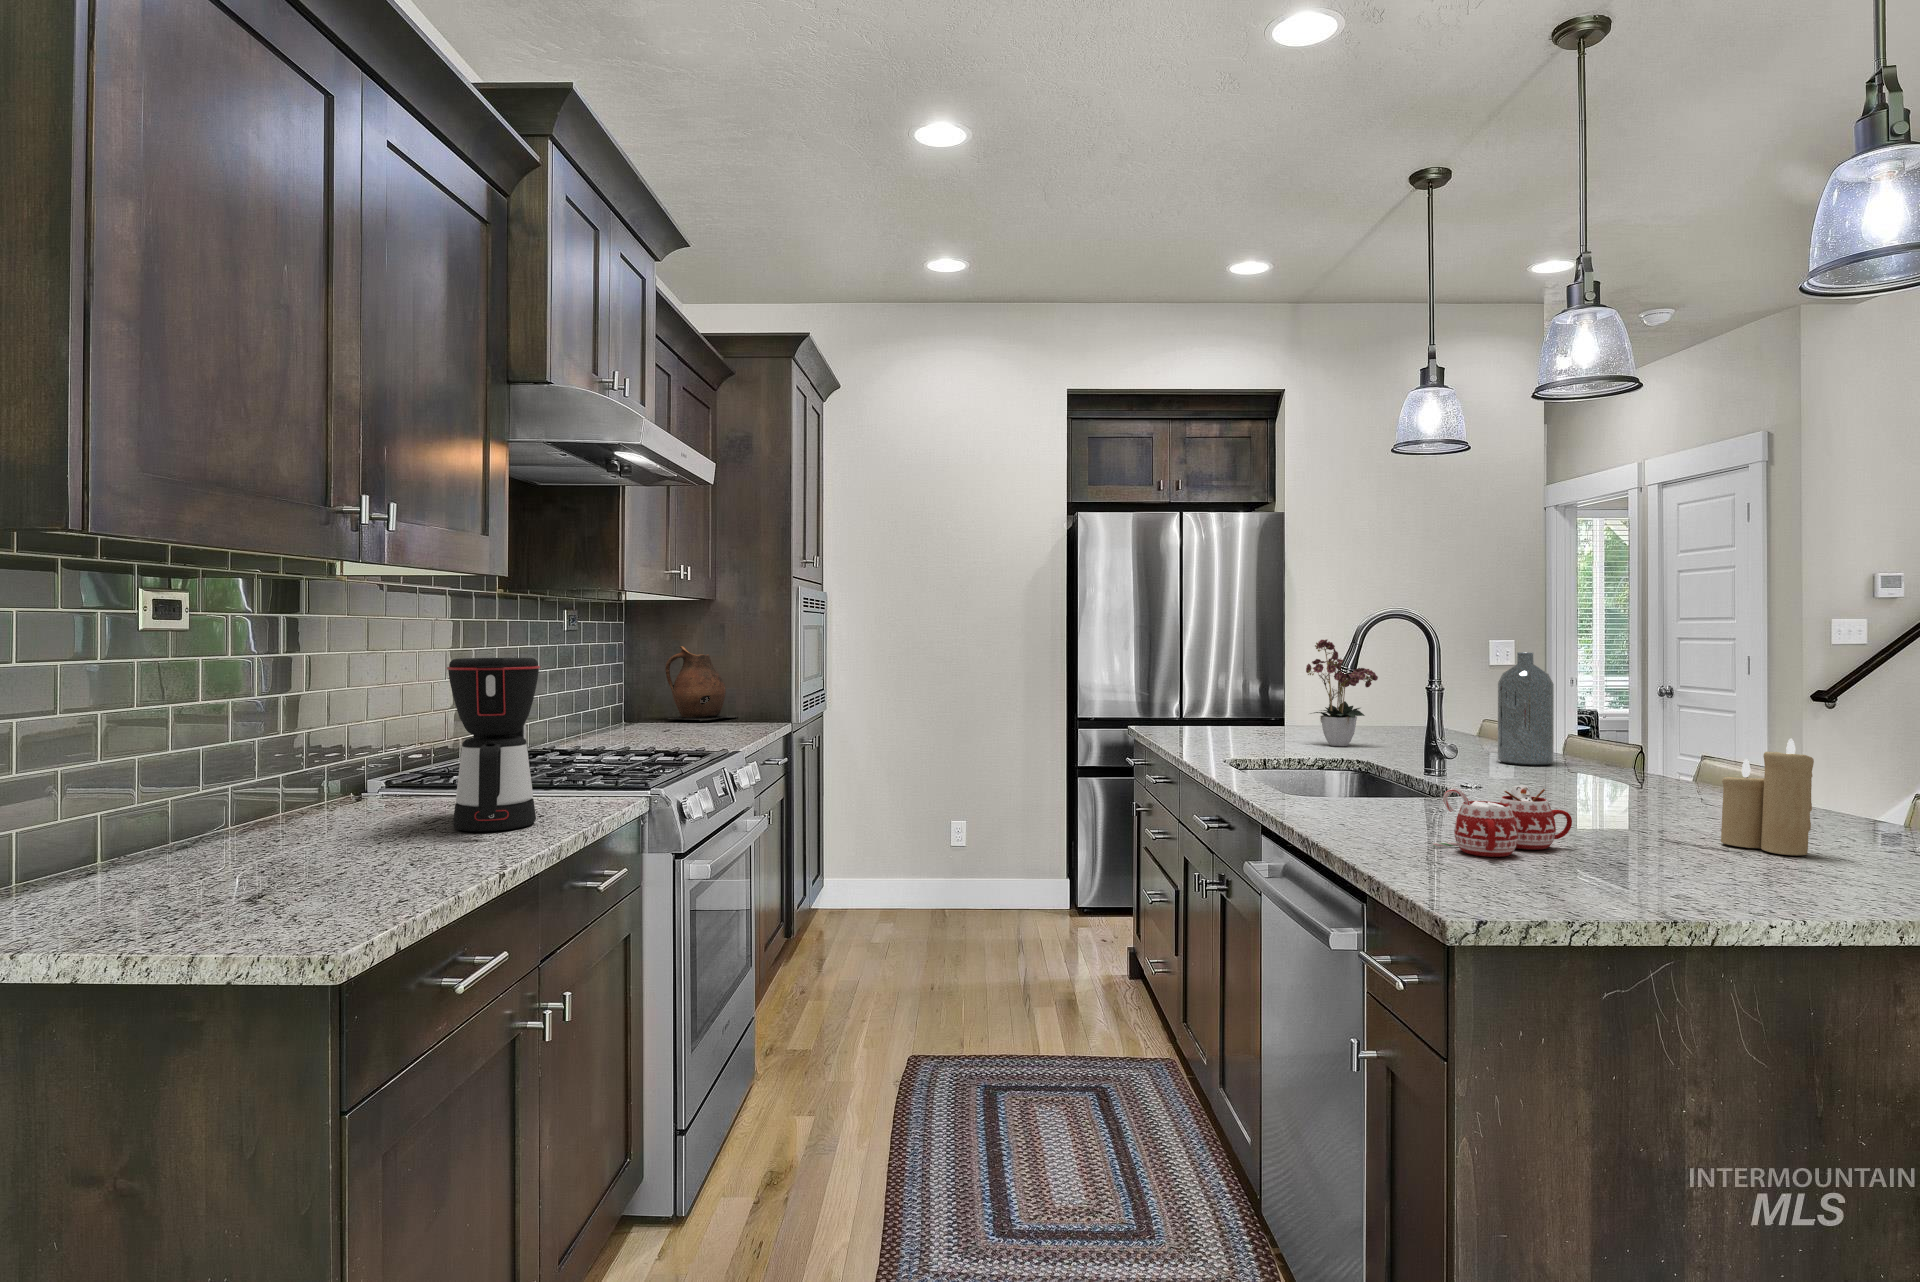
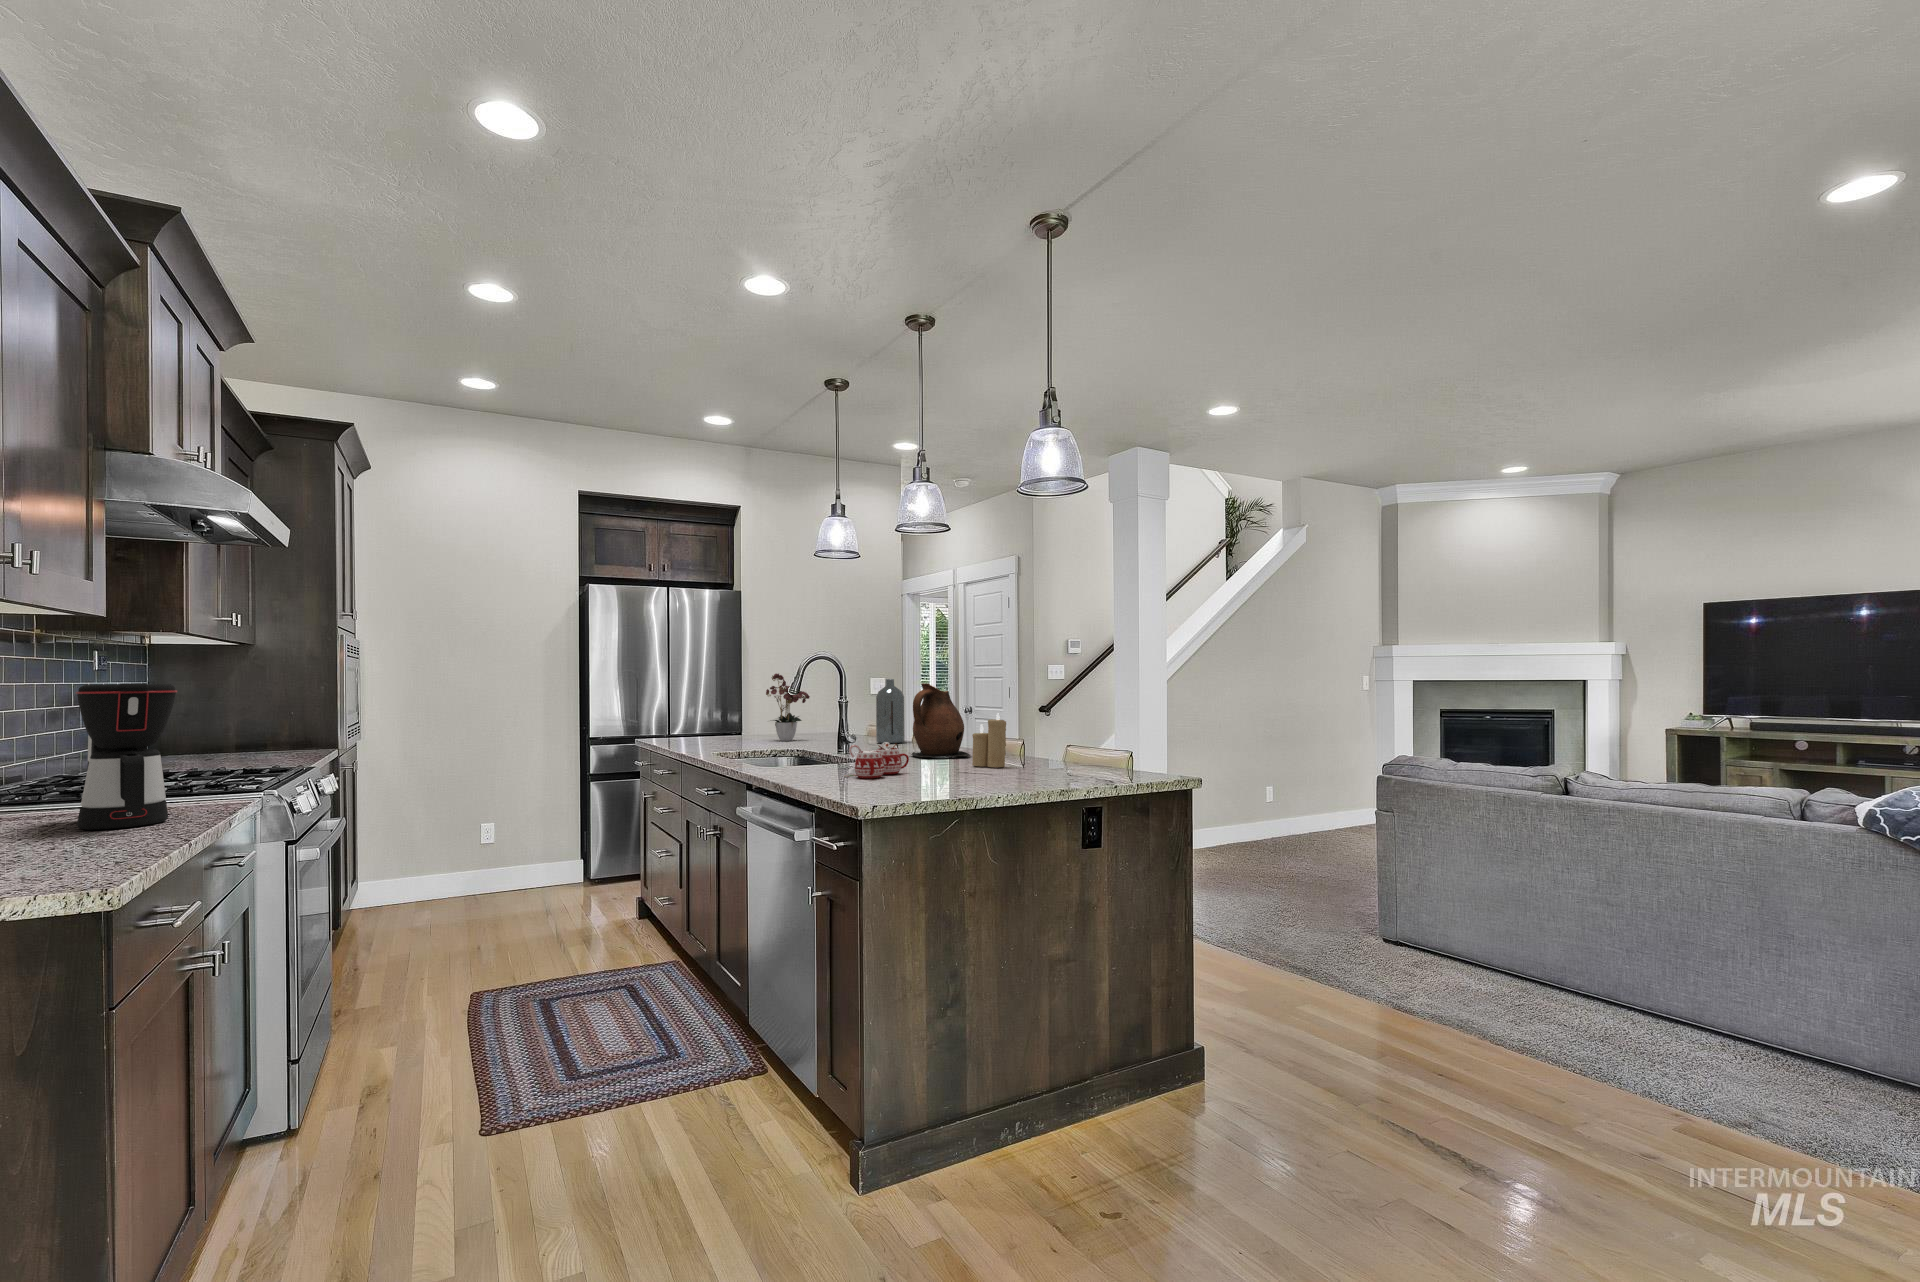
ceramic pitcher: present [665,646,738,722] -> present [911,683,970,757]

